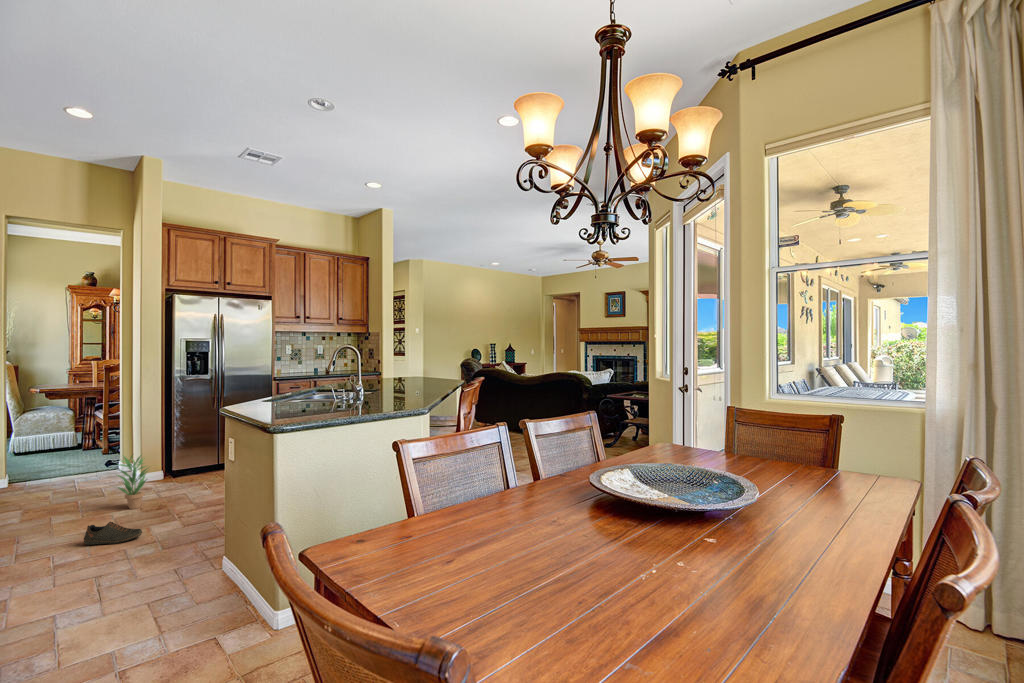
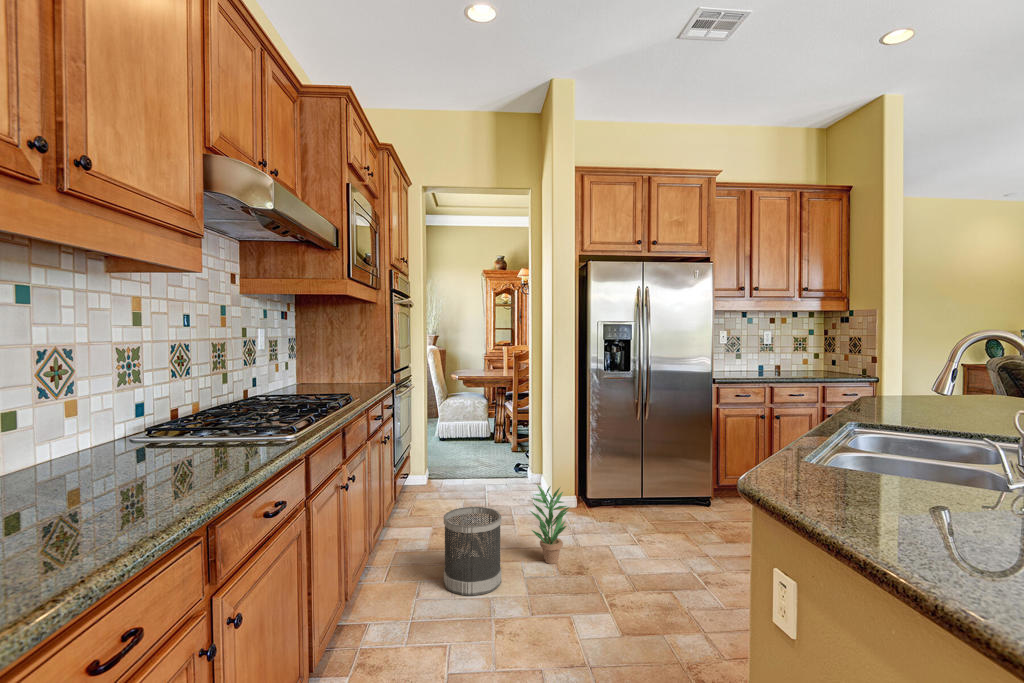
wastebasket: none [33,475,89,537] -> present [444,507,502,596]
shoe: present [84,522,142,545] -> none [495,604,569,648]

